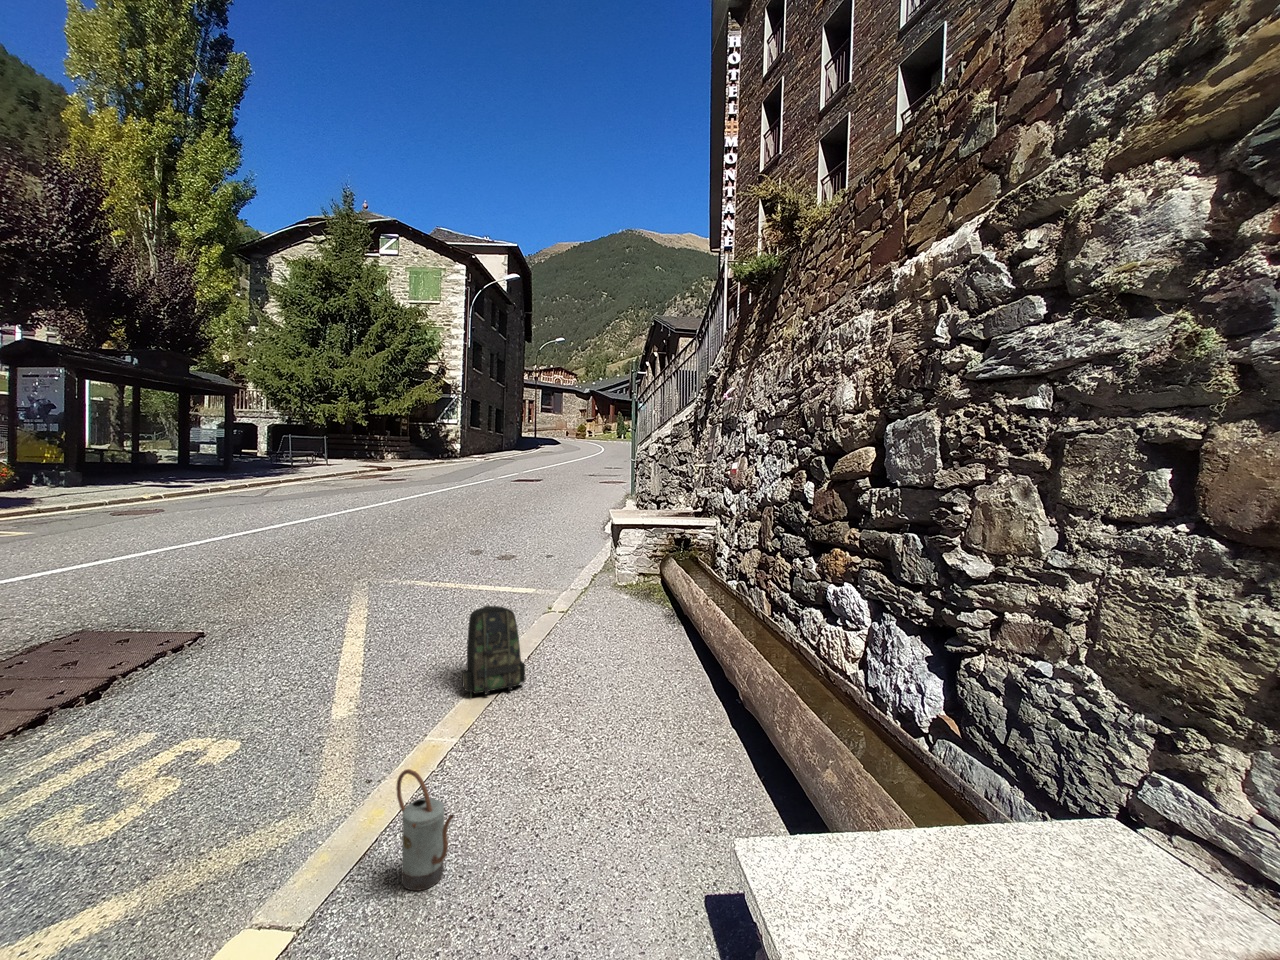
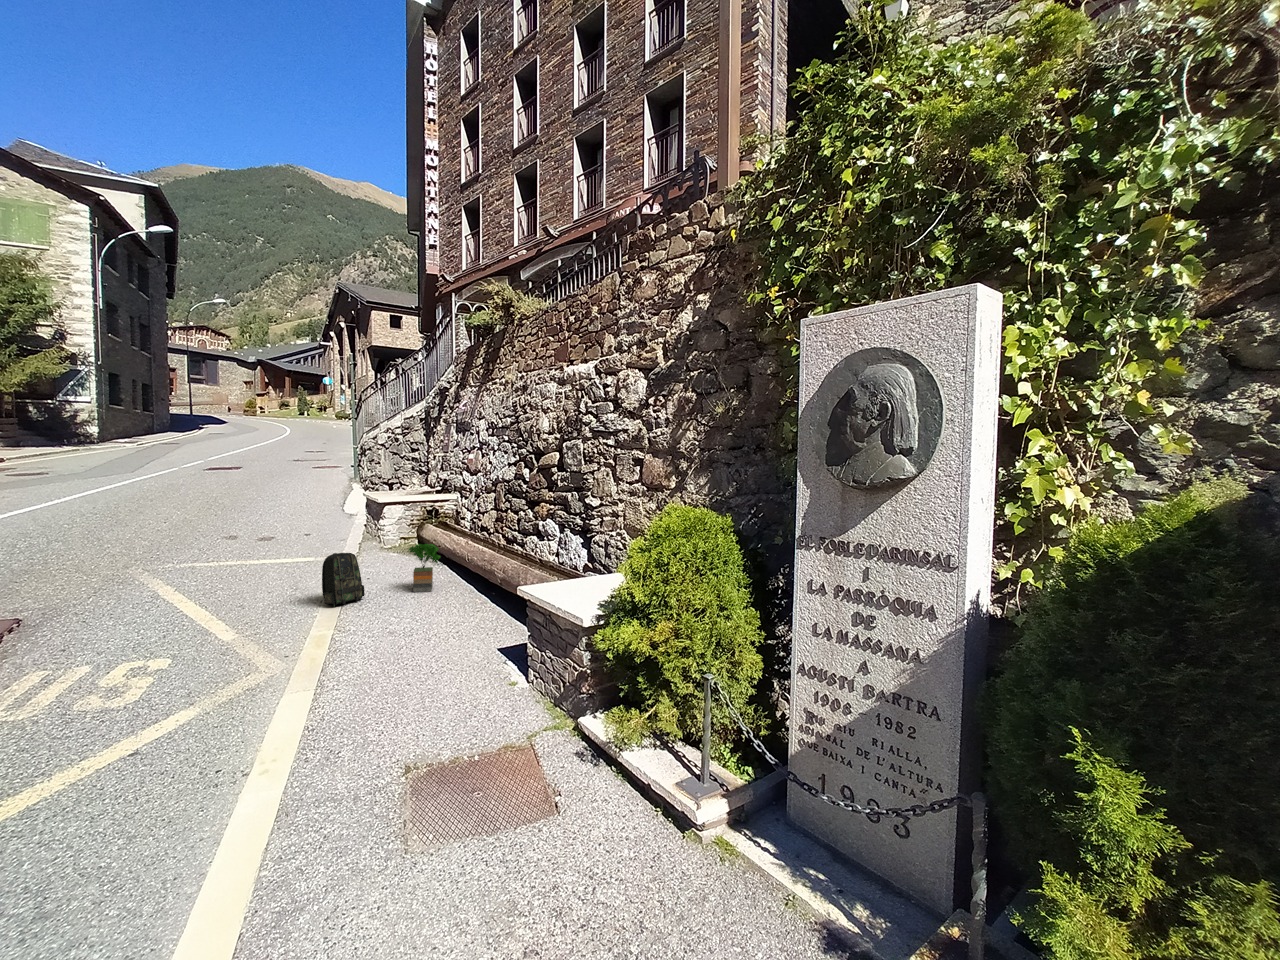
potted tree: none [600,601,652,689] -> present [409,544,440,592]
watering can: present [396,769,454,891] -> none [355,611,394,660]

